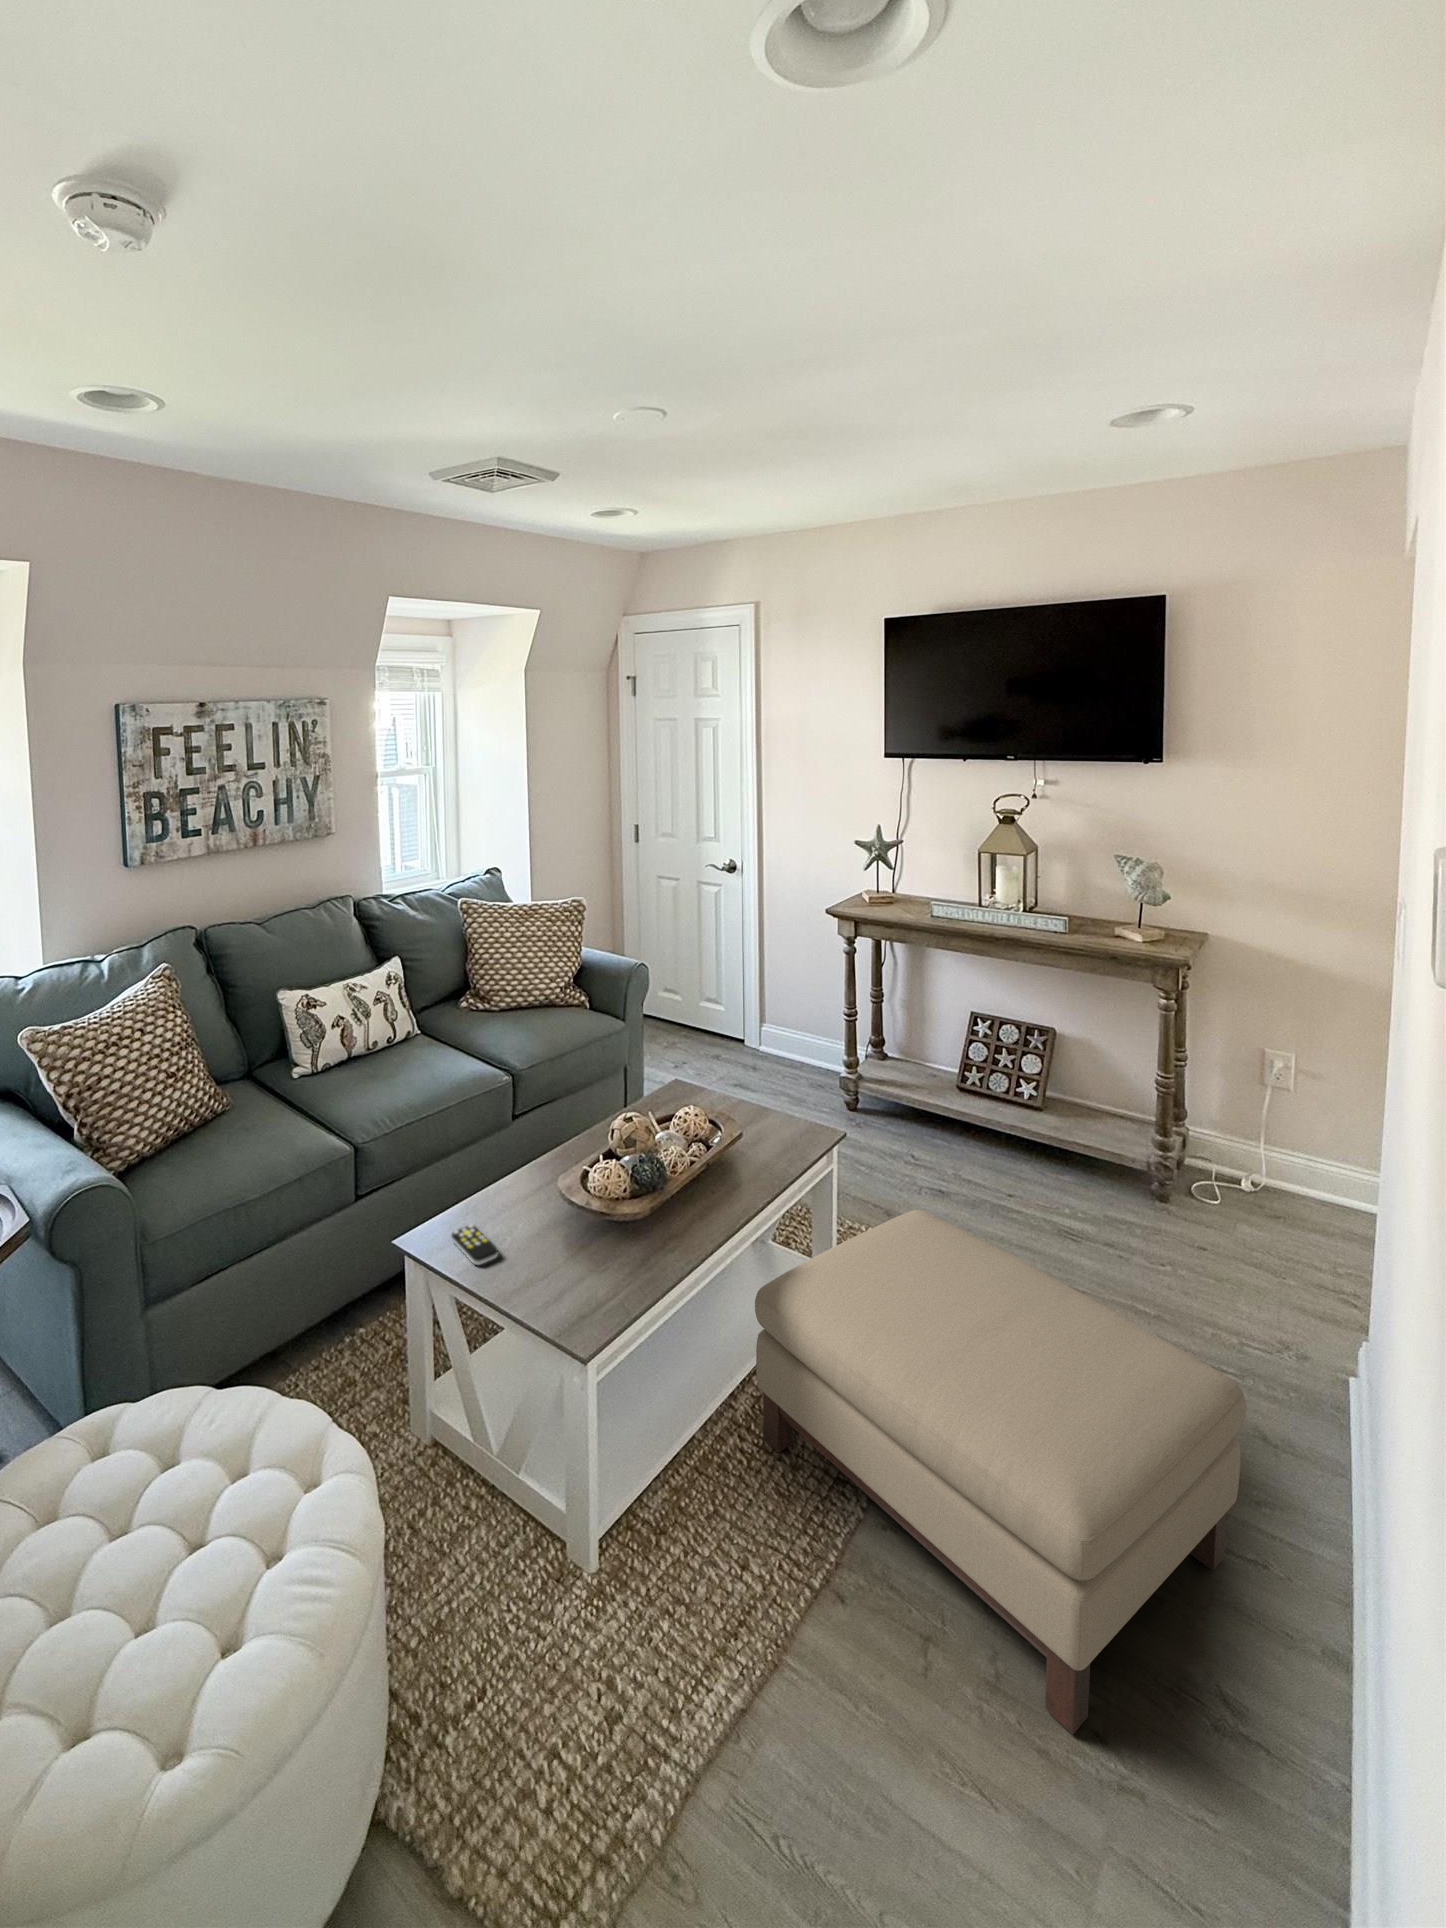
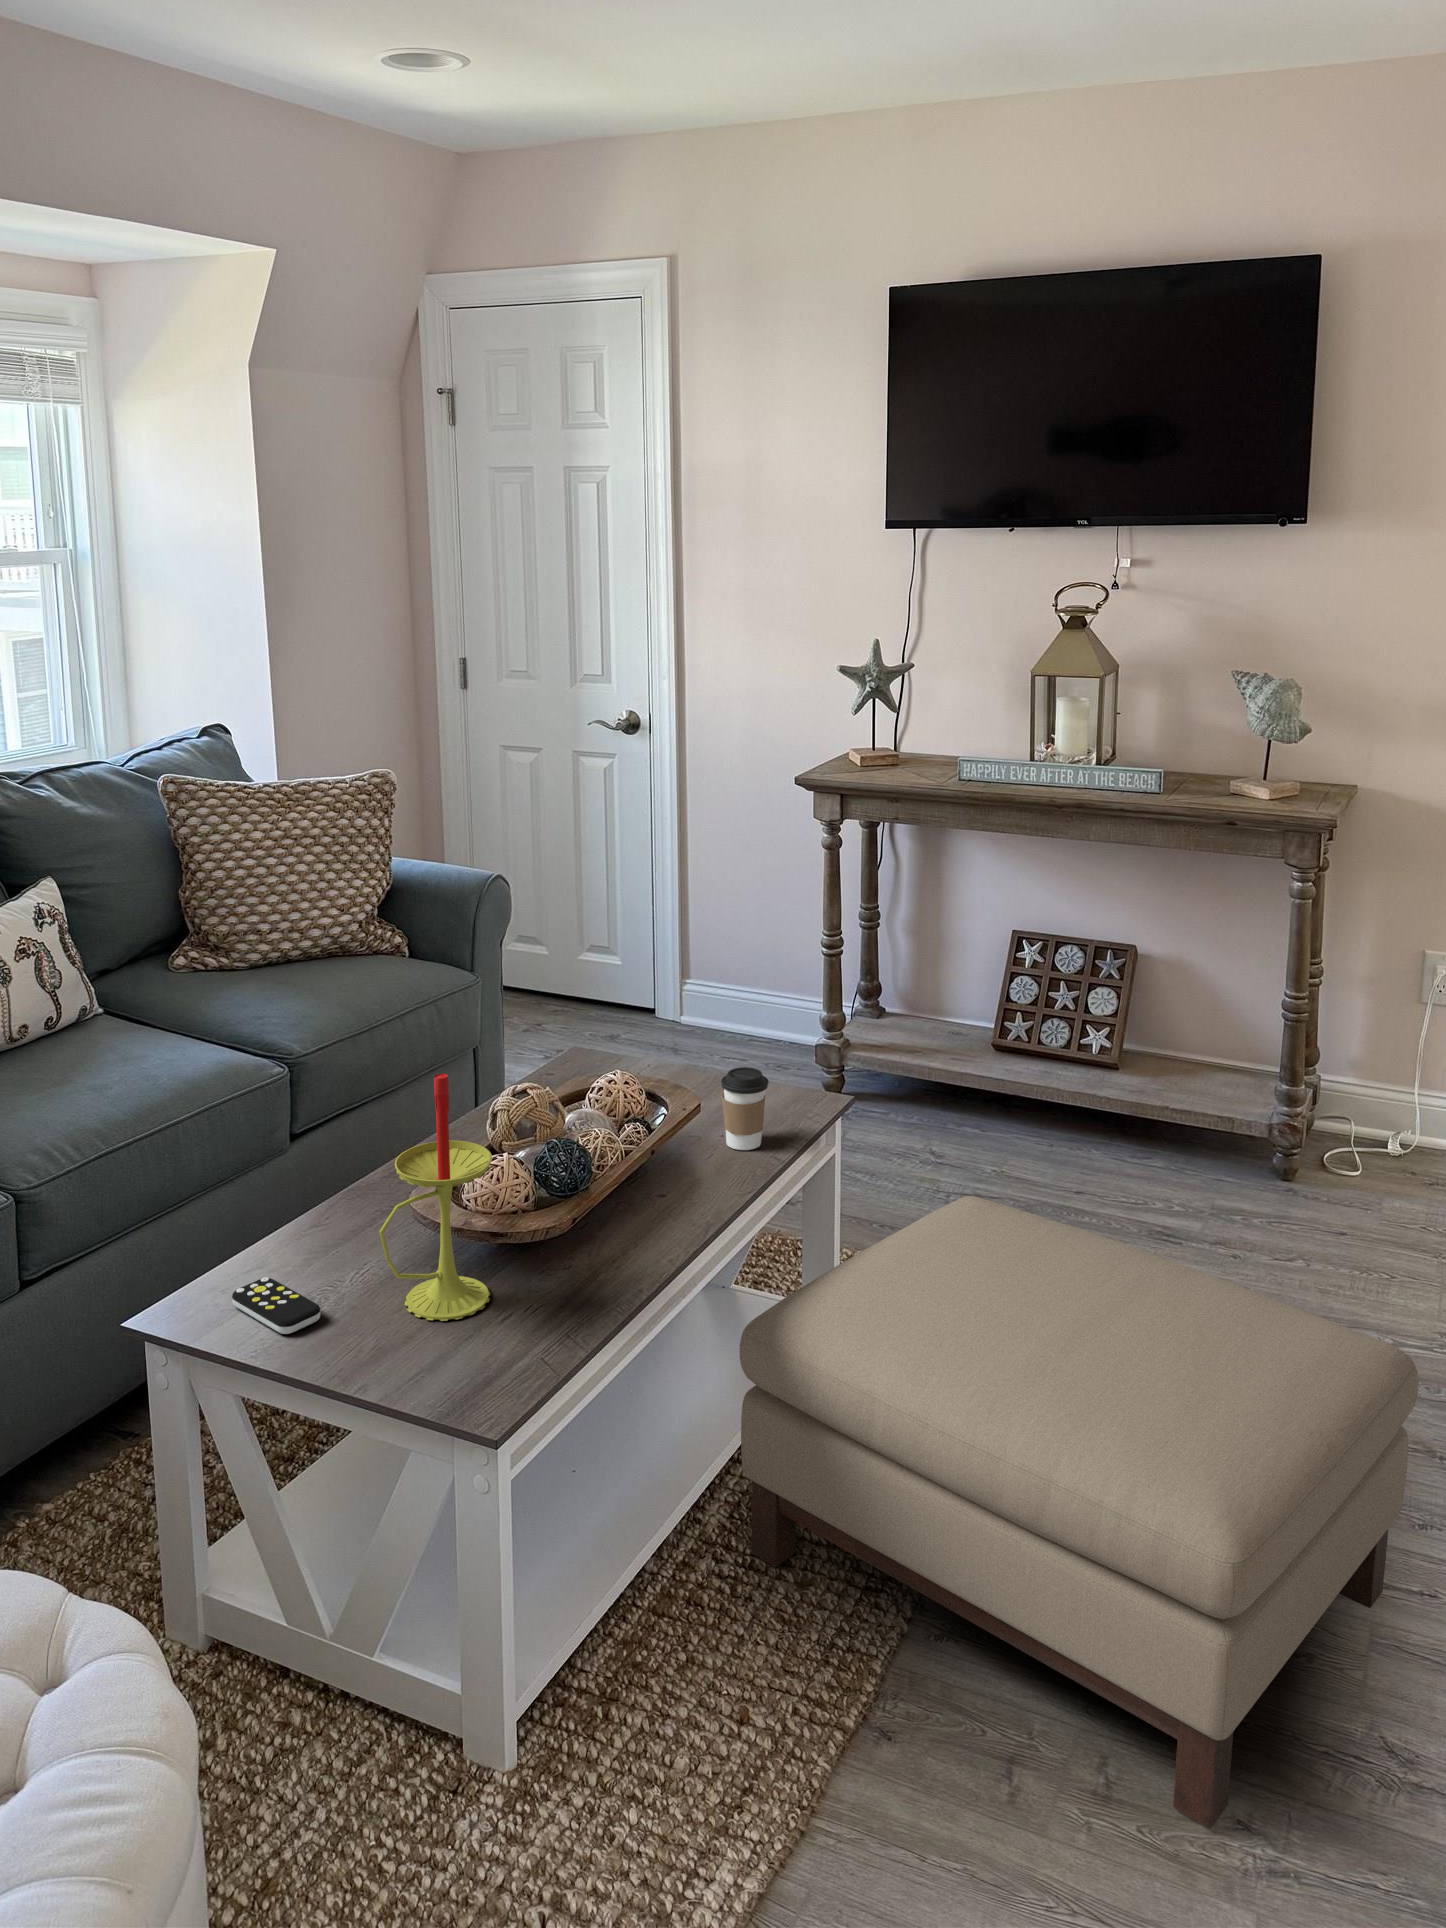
coffee cup: none [754,1111,784,1165] -> present [721,1067,769,1150]
candle: none [531,1114,599,1269] -> present [380,1074,492,1321]

